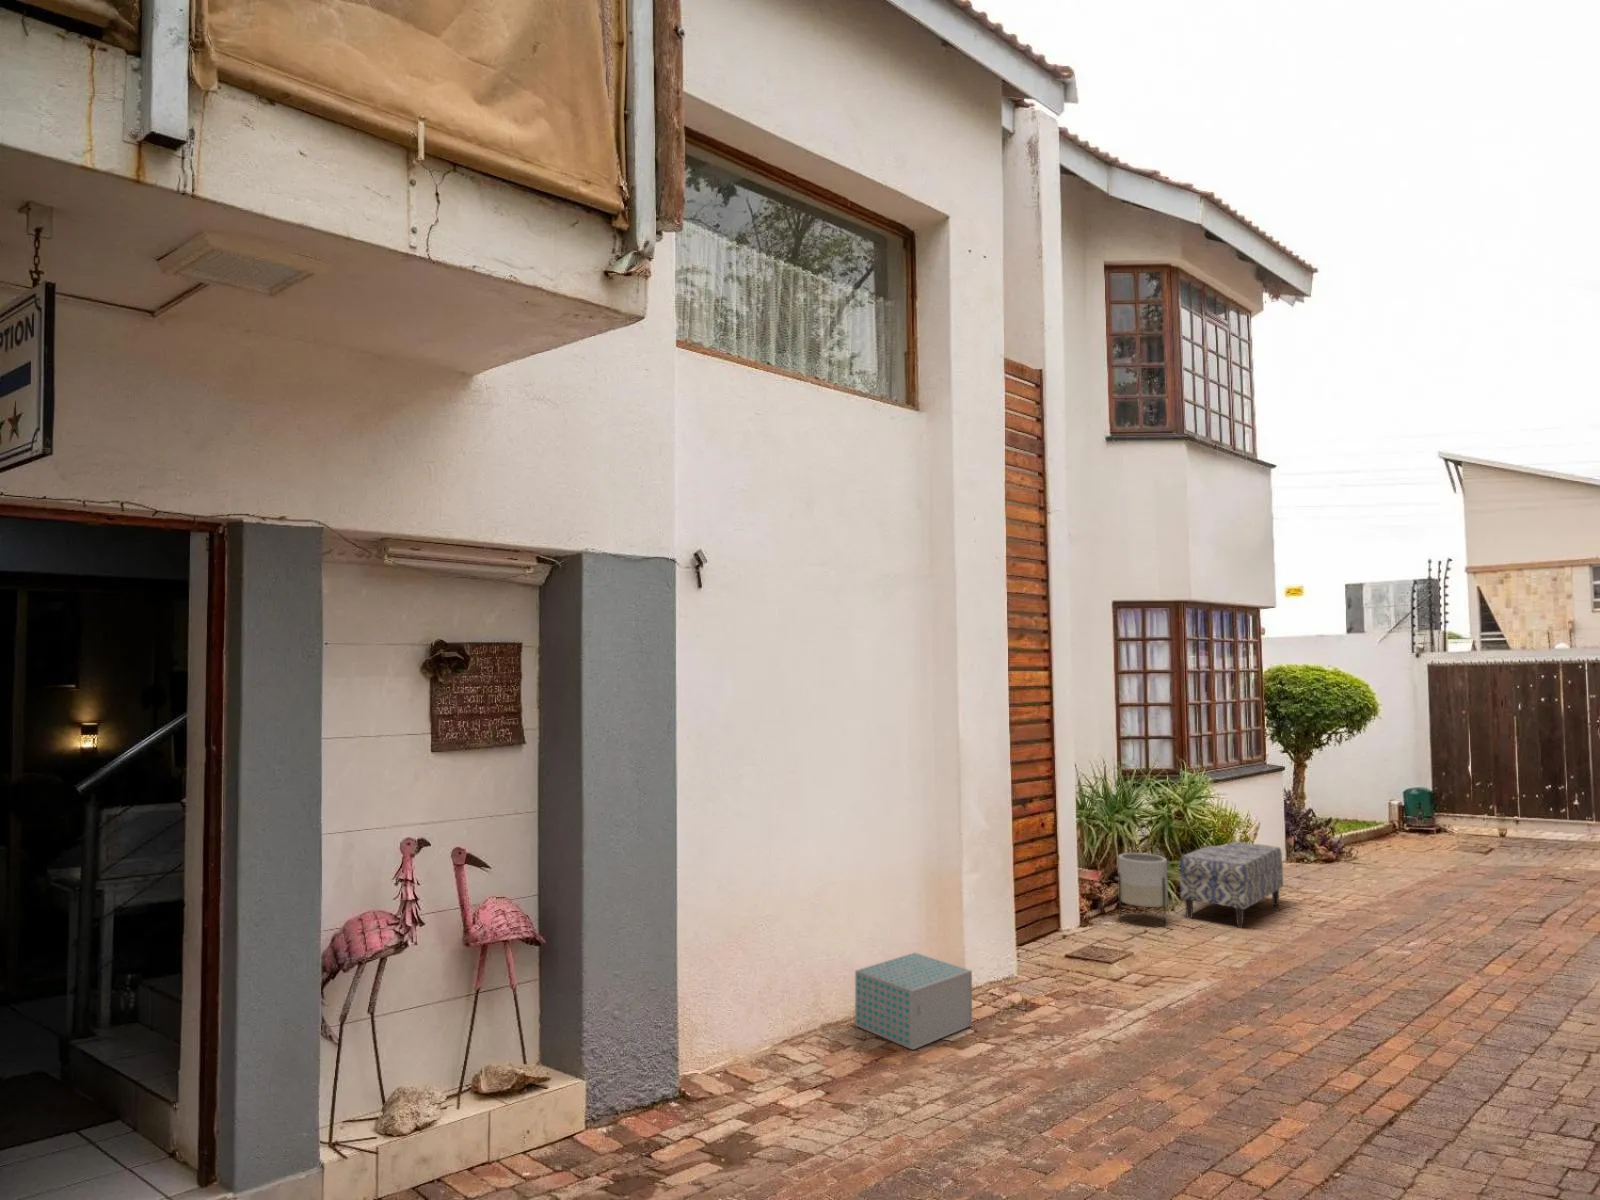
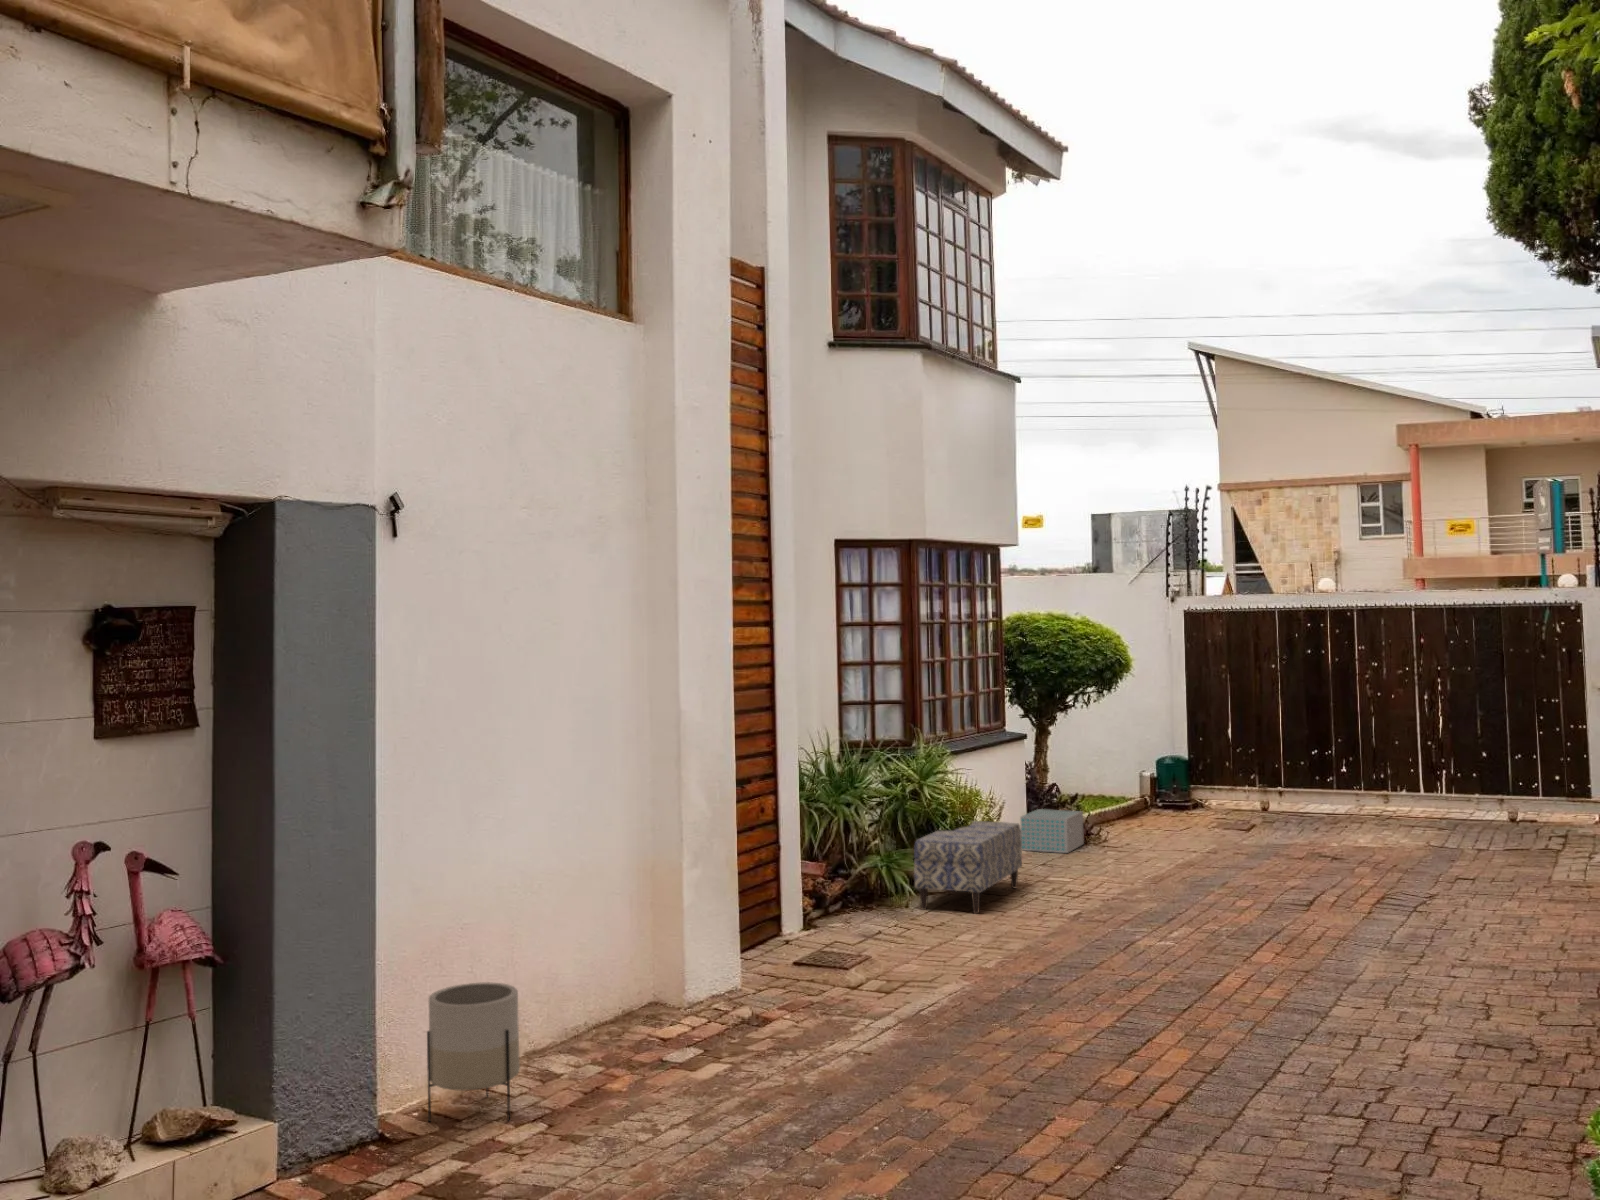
planter: present [1118,853,1168,926] -> present [427,982,520,1122]
storage box: present [855,953,972,1049] -> present [1020,809,1084,853]

